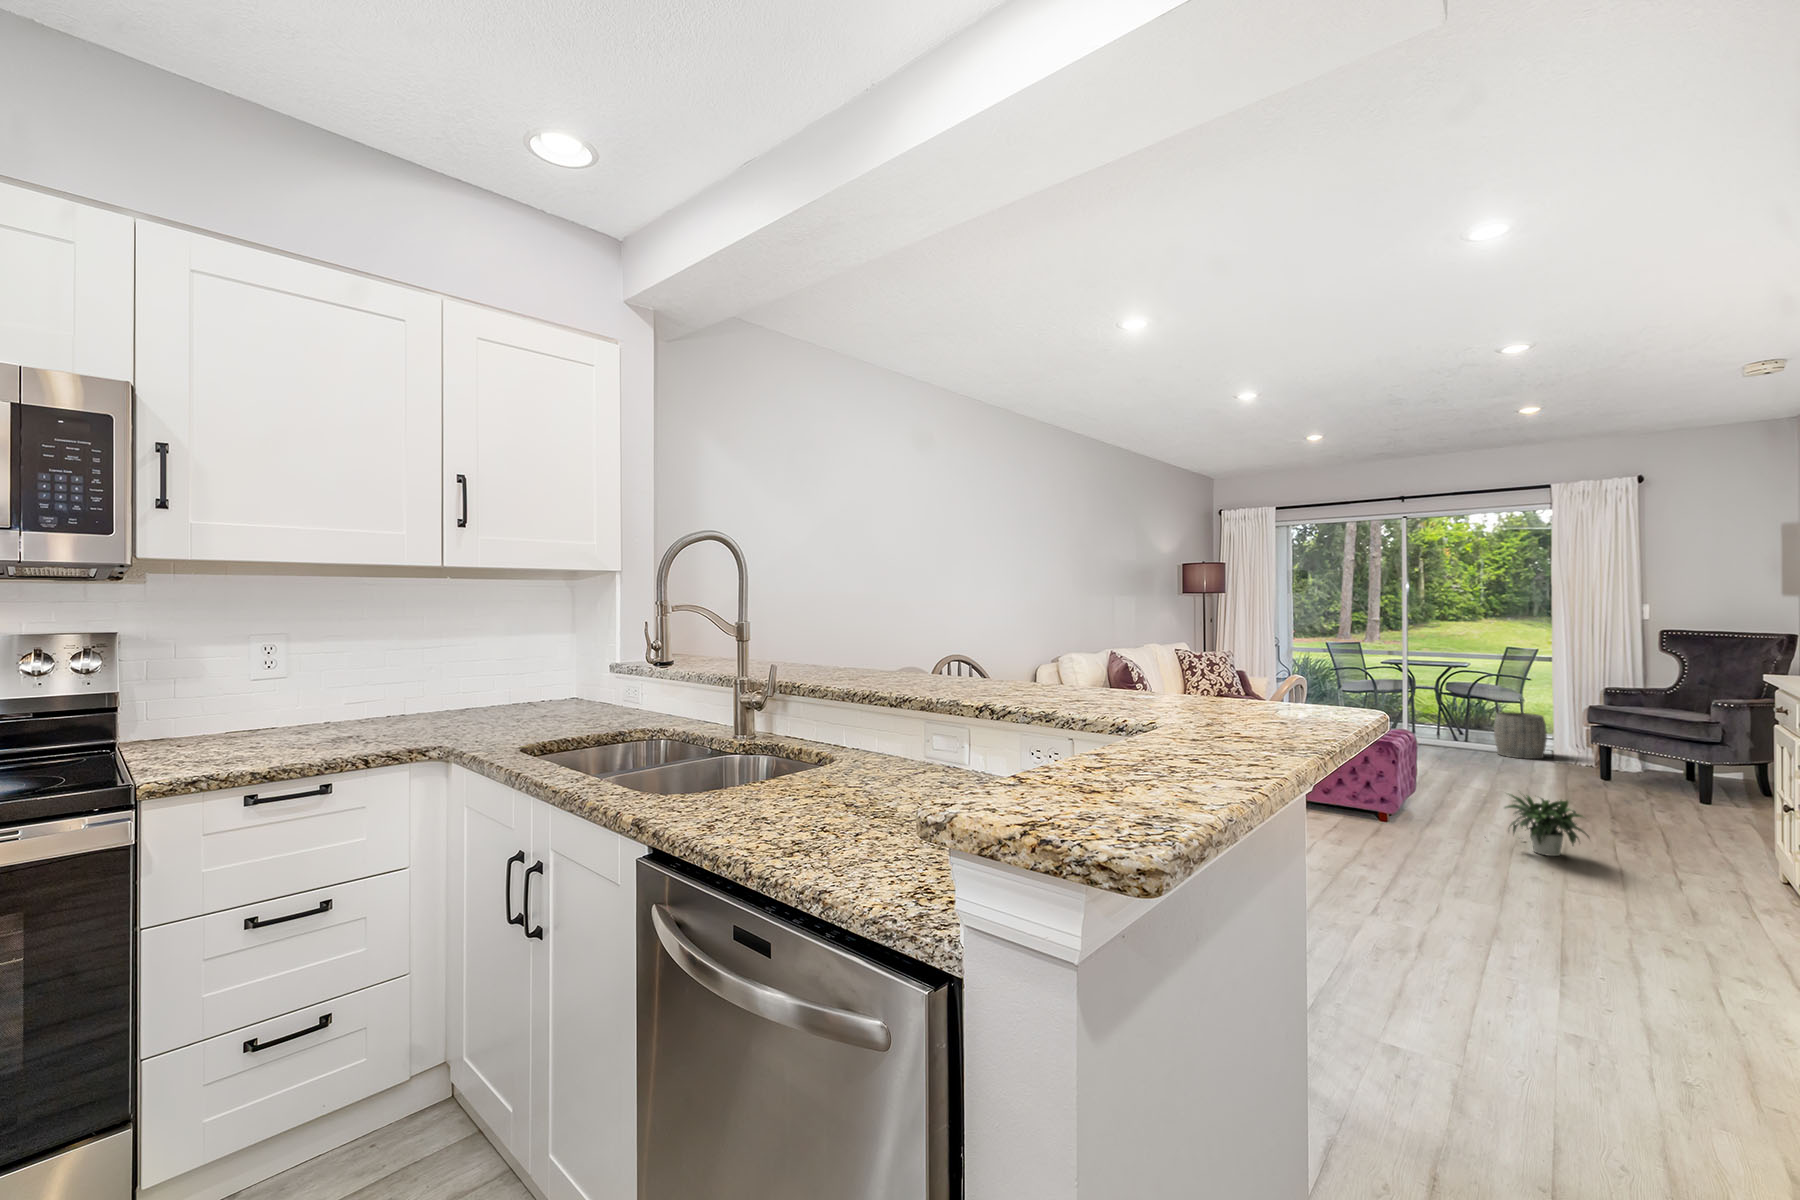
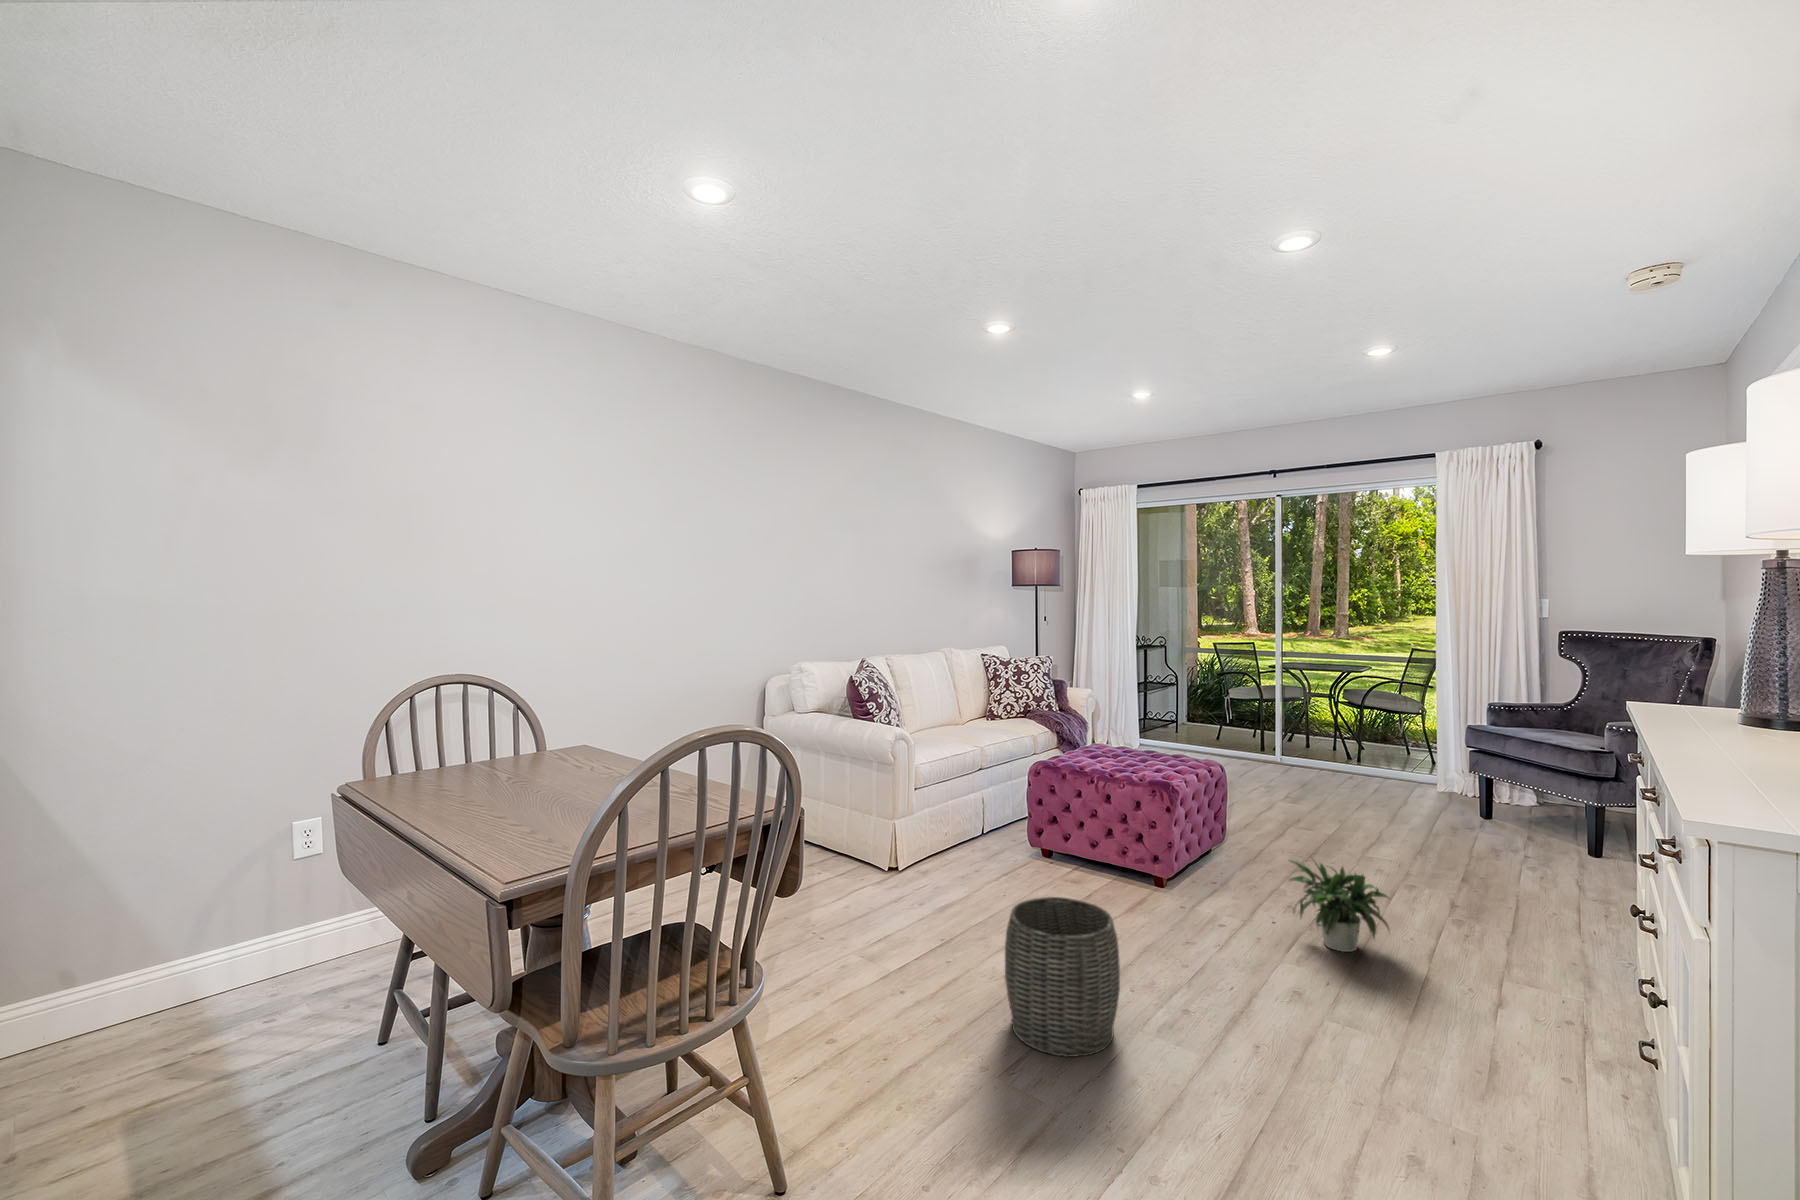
woven basket: present [1494,712,1547,759] -> present [1005,897,1120,1057]

